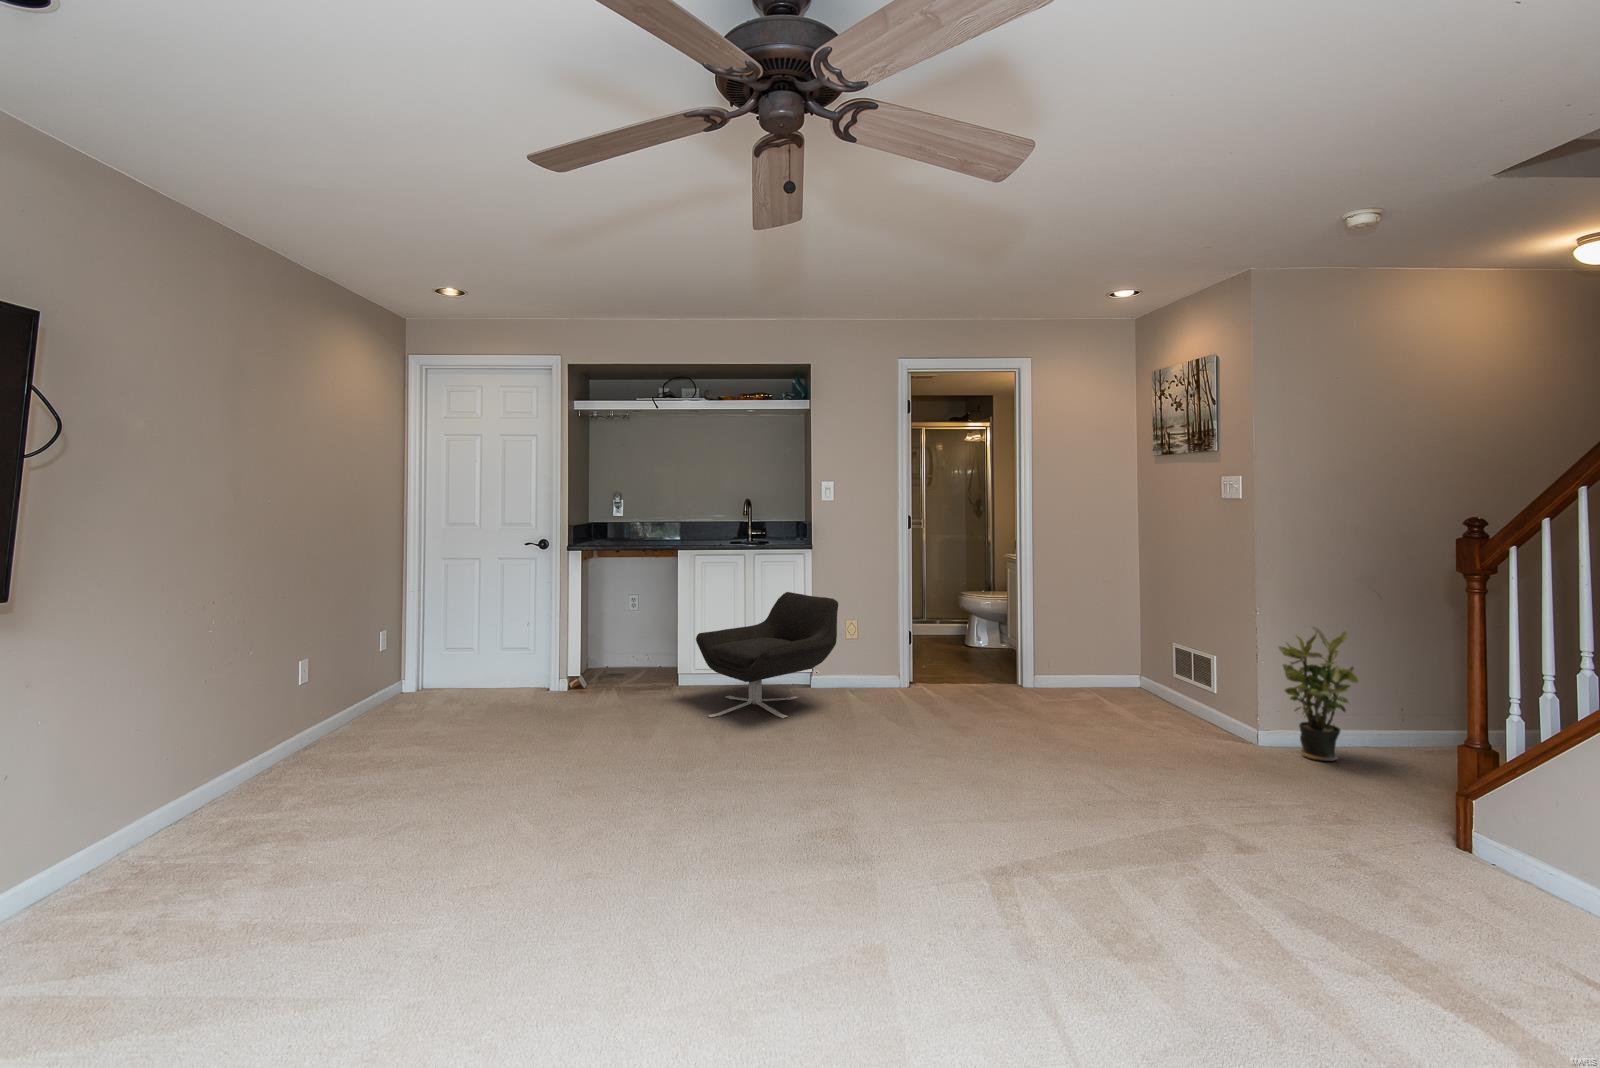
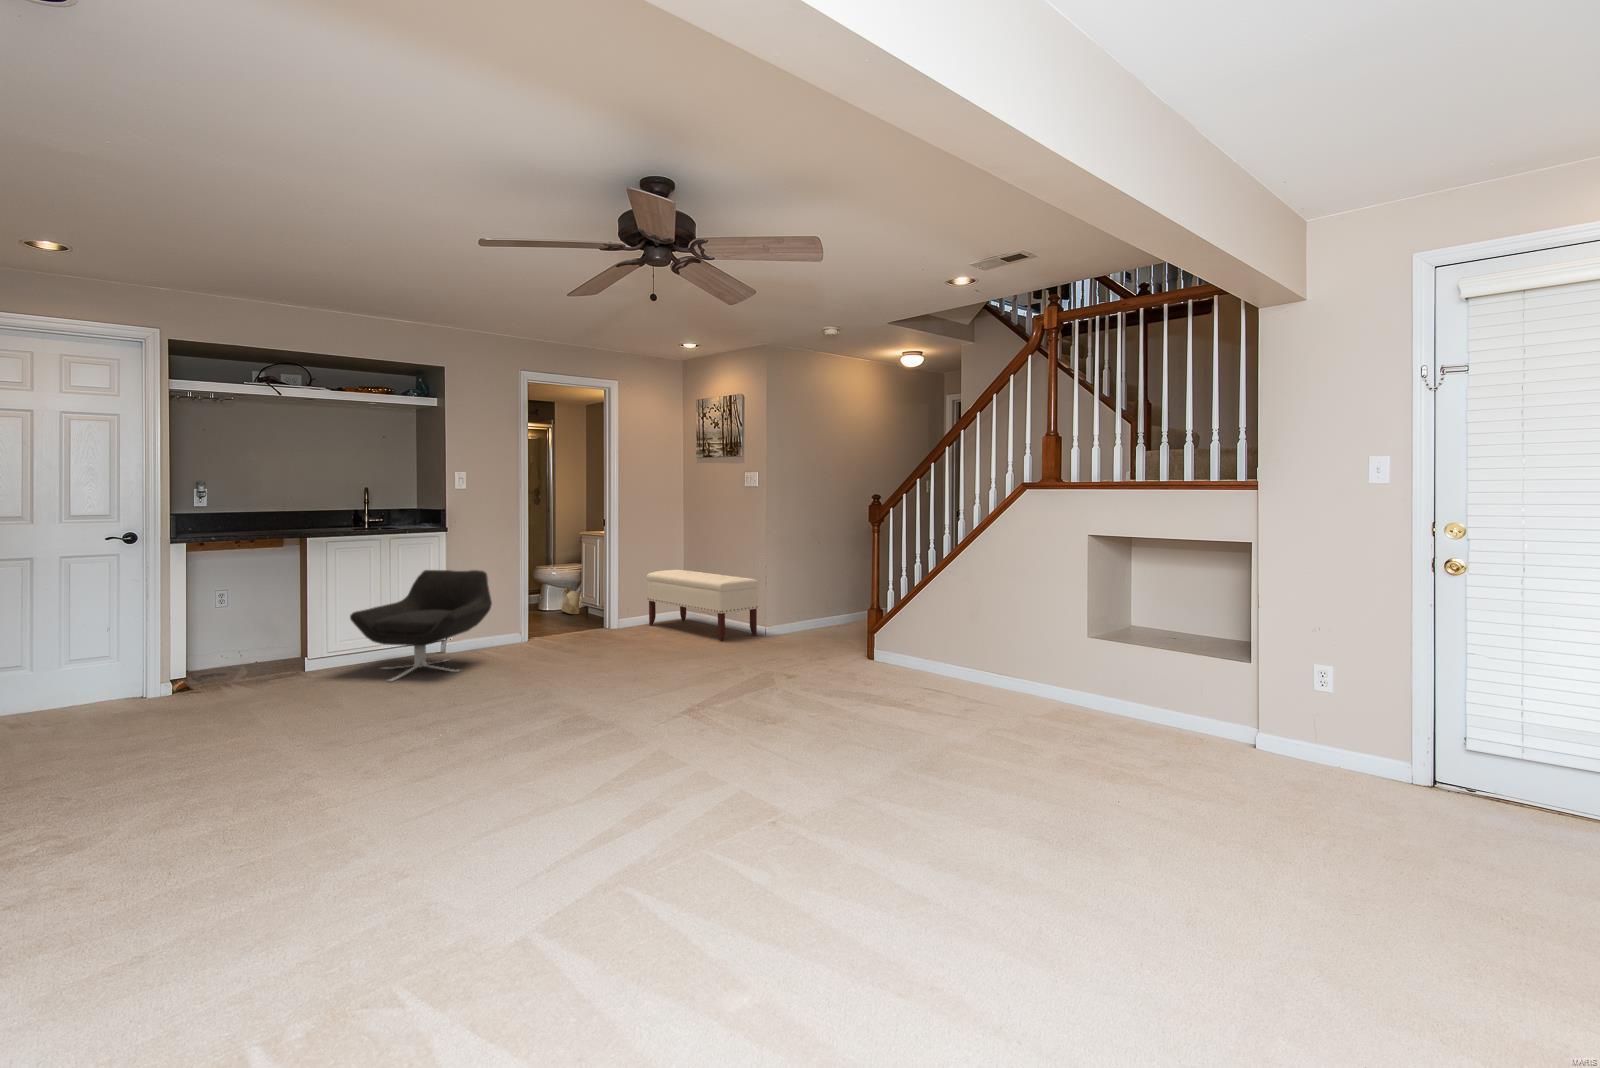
woven basket: none [983,608,1005,655] -> present [561,589,580,614]
bench: none [1069,615,1229,737] -> present [647,570,759,641]
potted plant: present [1279,627,1358,761] -> none [784,562,821,637]

